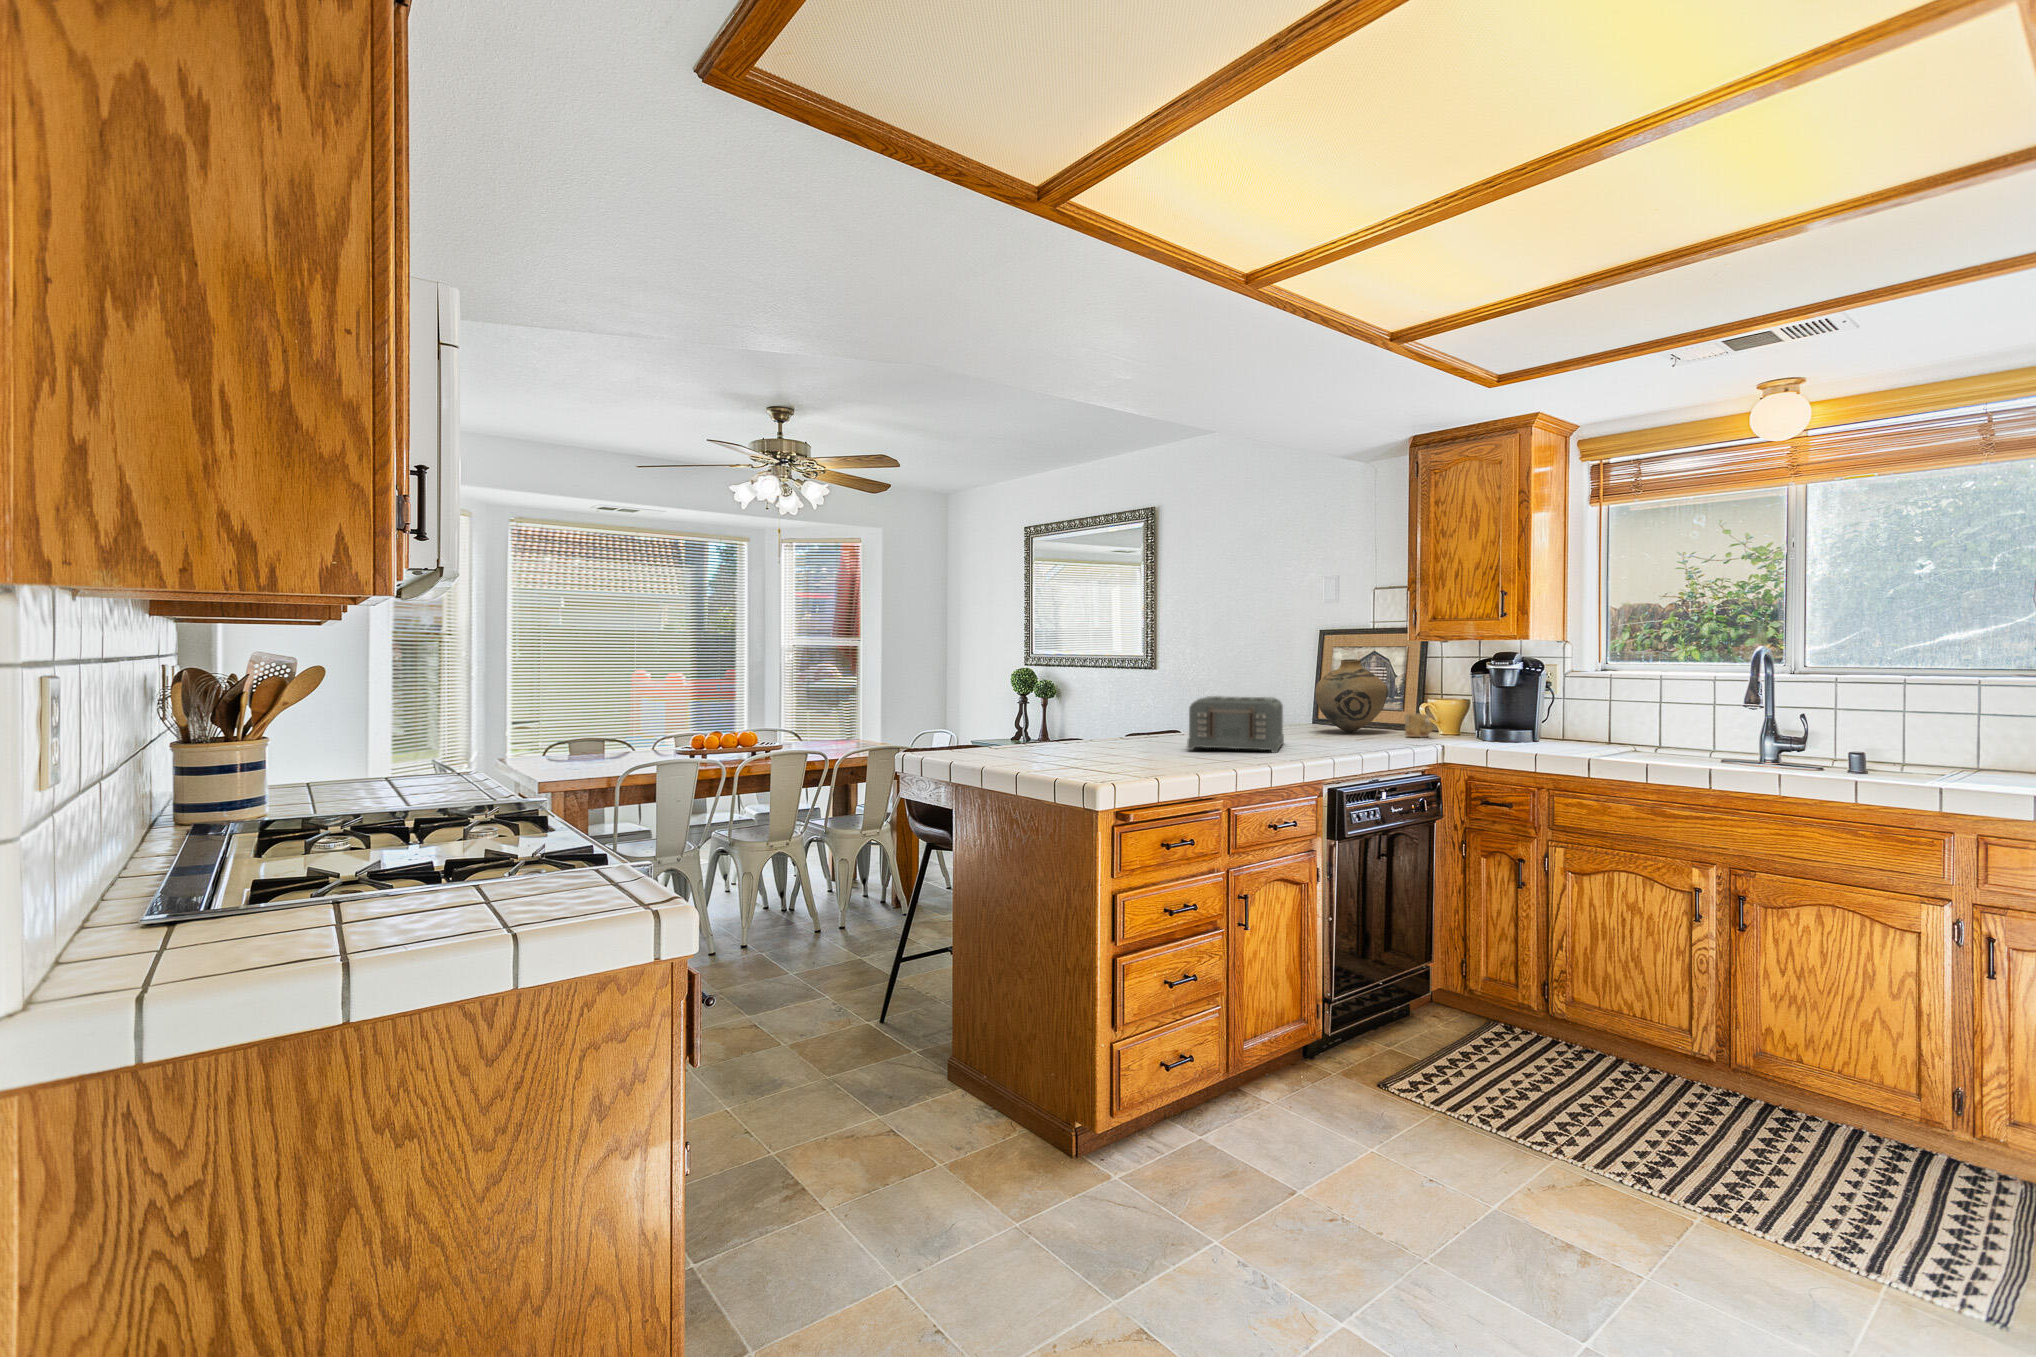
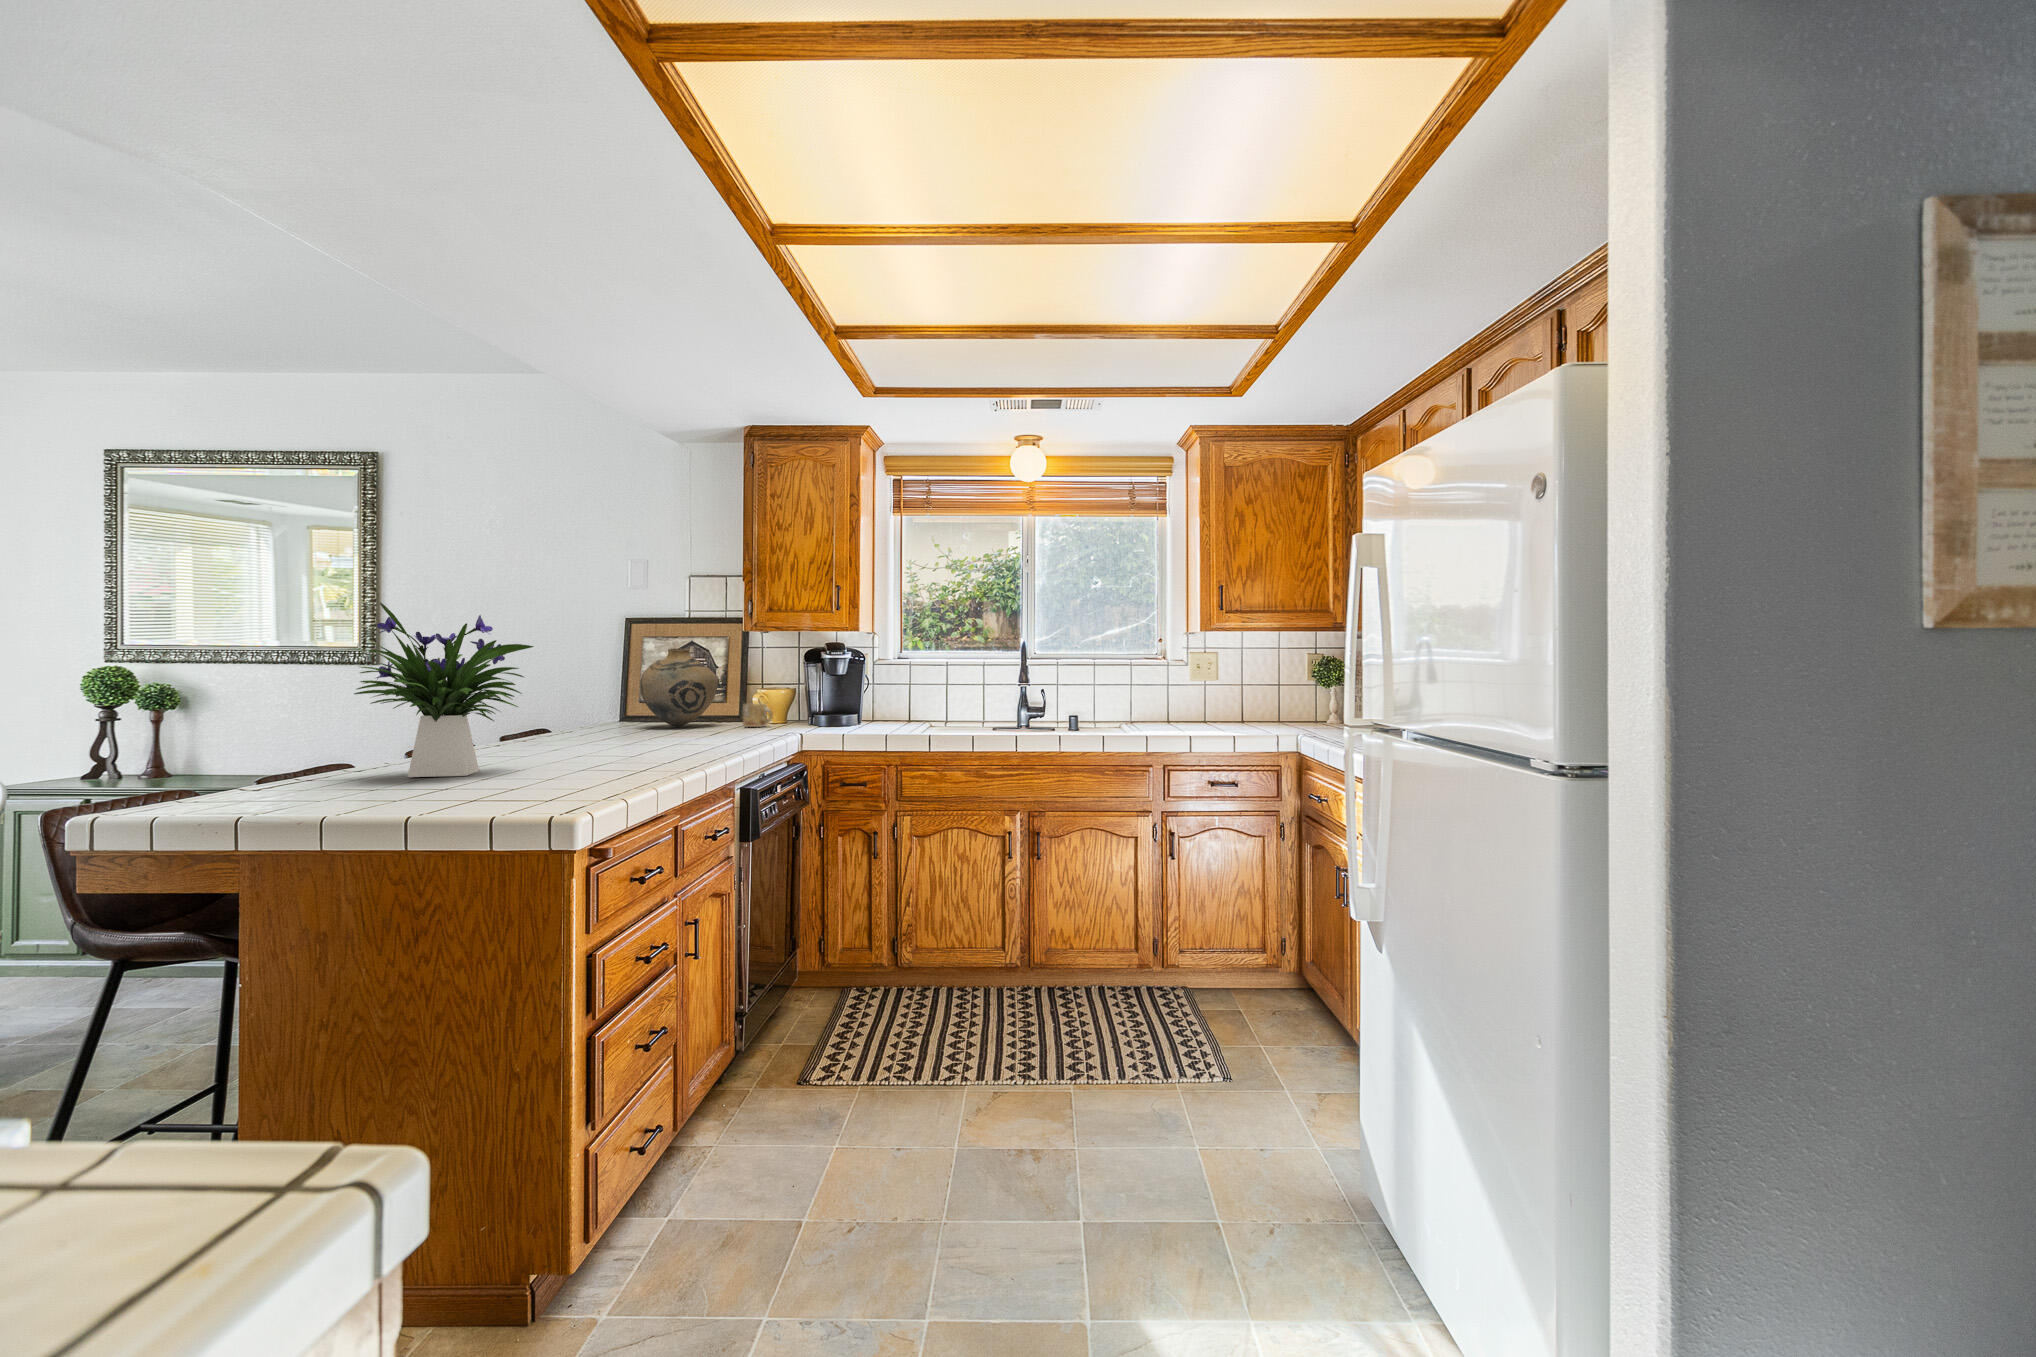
flower arrangement: none [1032,639,1154,766] -> present [348,603,534,777]
toaster: present [1187,696,1284,753] -> none [530,687,653,752]

